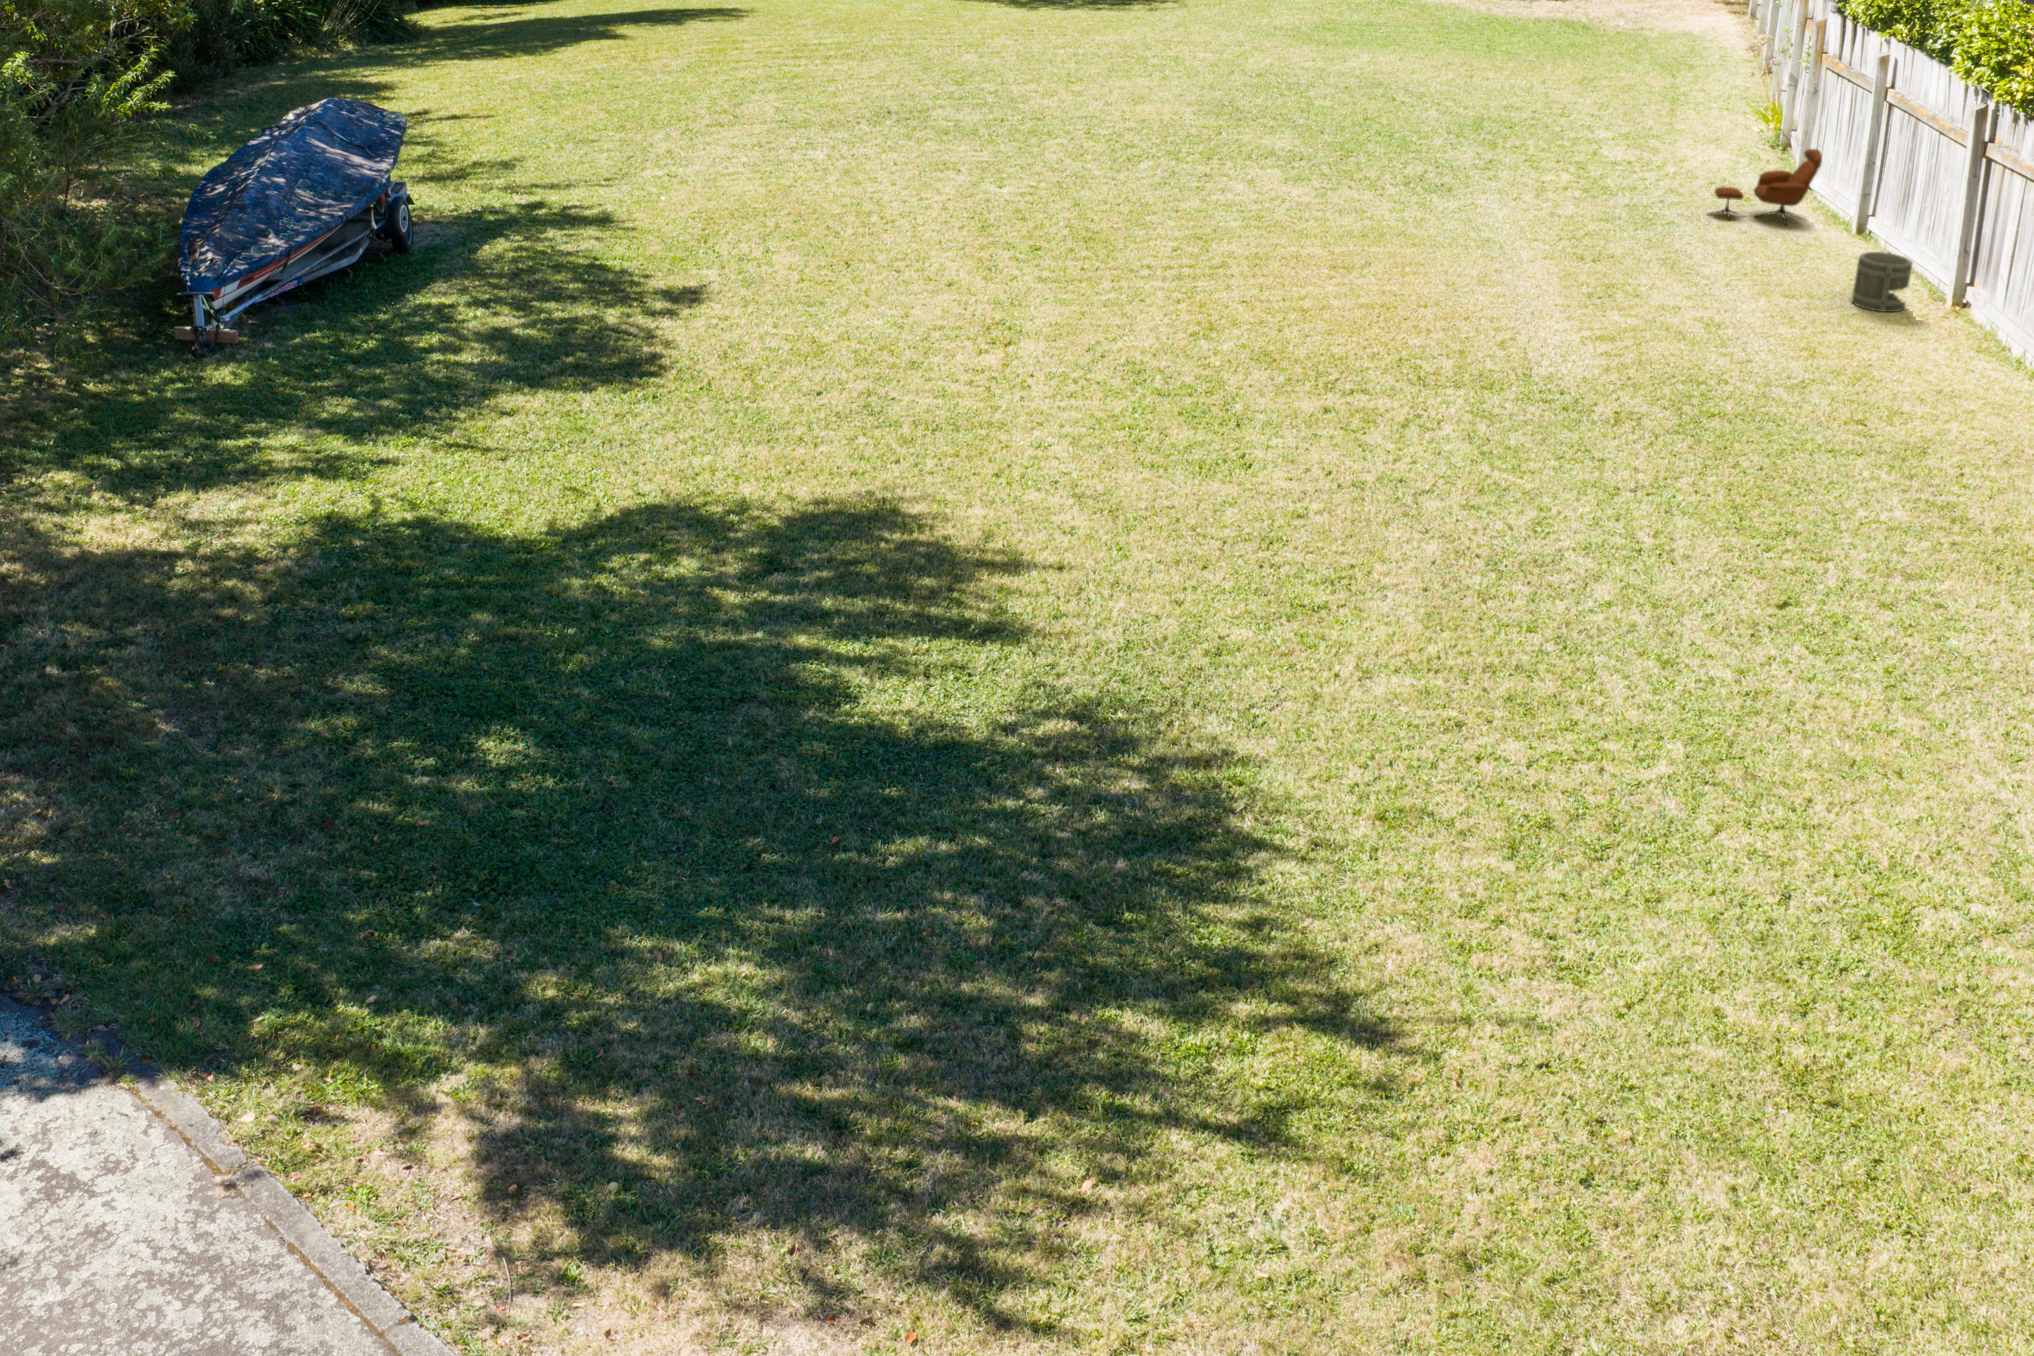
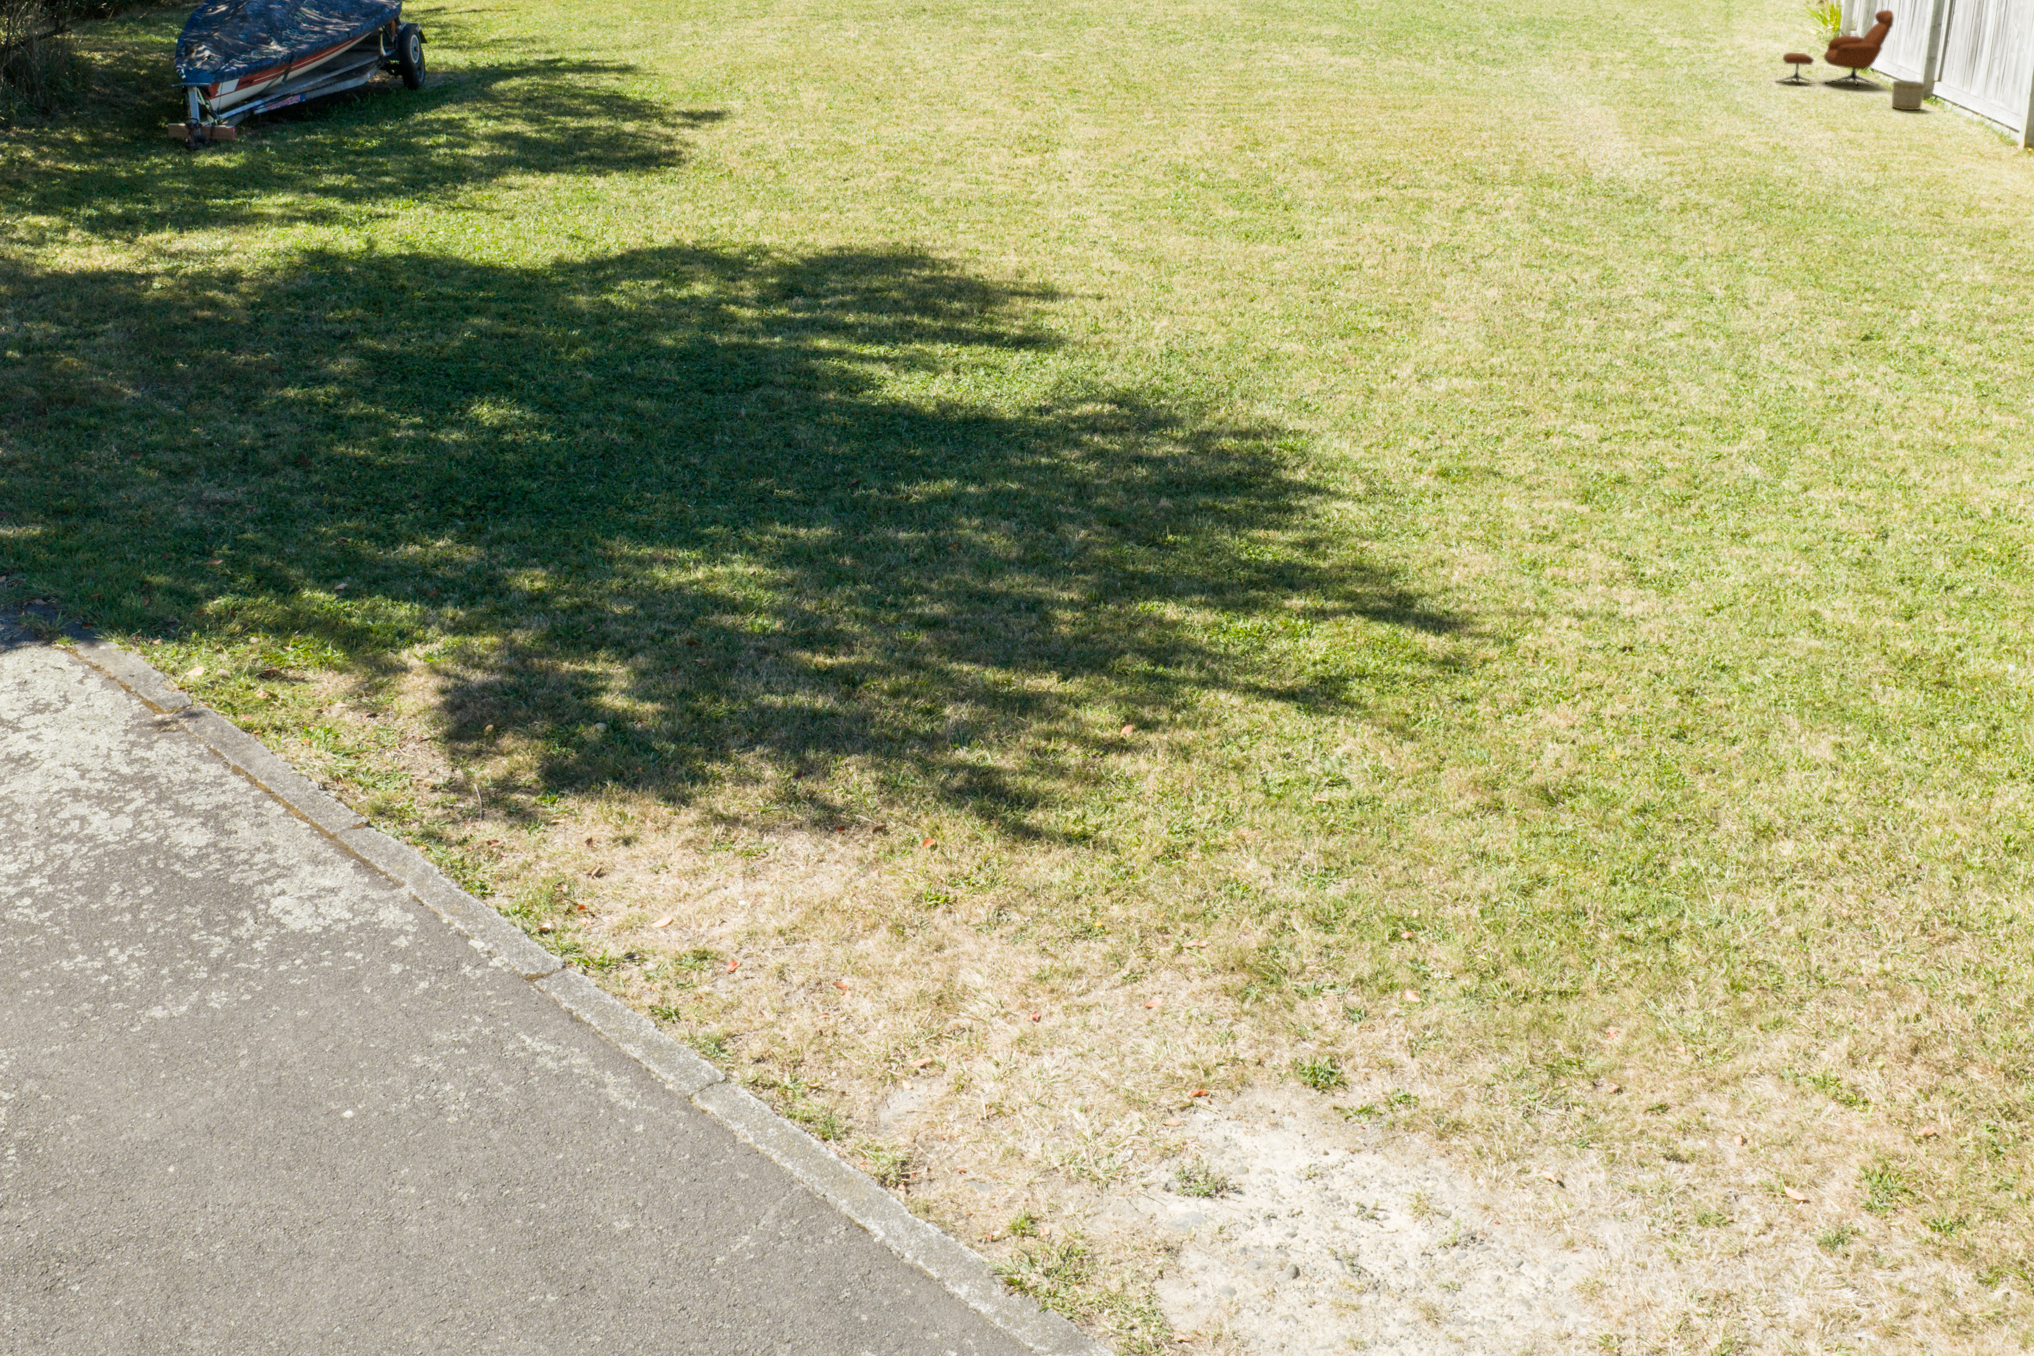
planter: none [1818,229,1850,260] -> present [1892,80,1925,110]
bucket: present [1852,252,1912,312] -> none [1929,85,1992,143]

